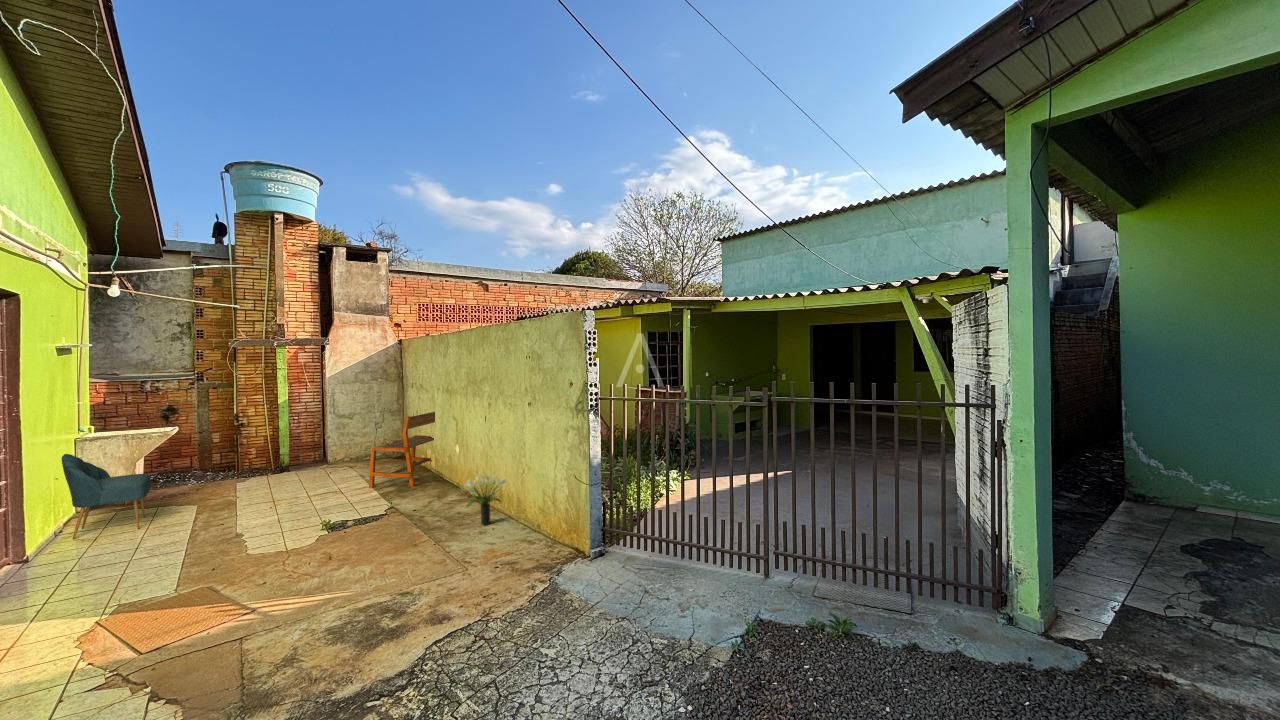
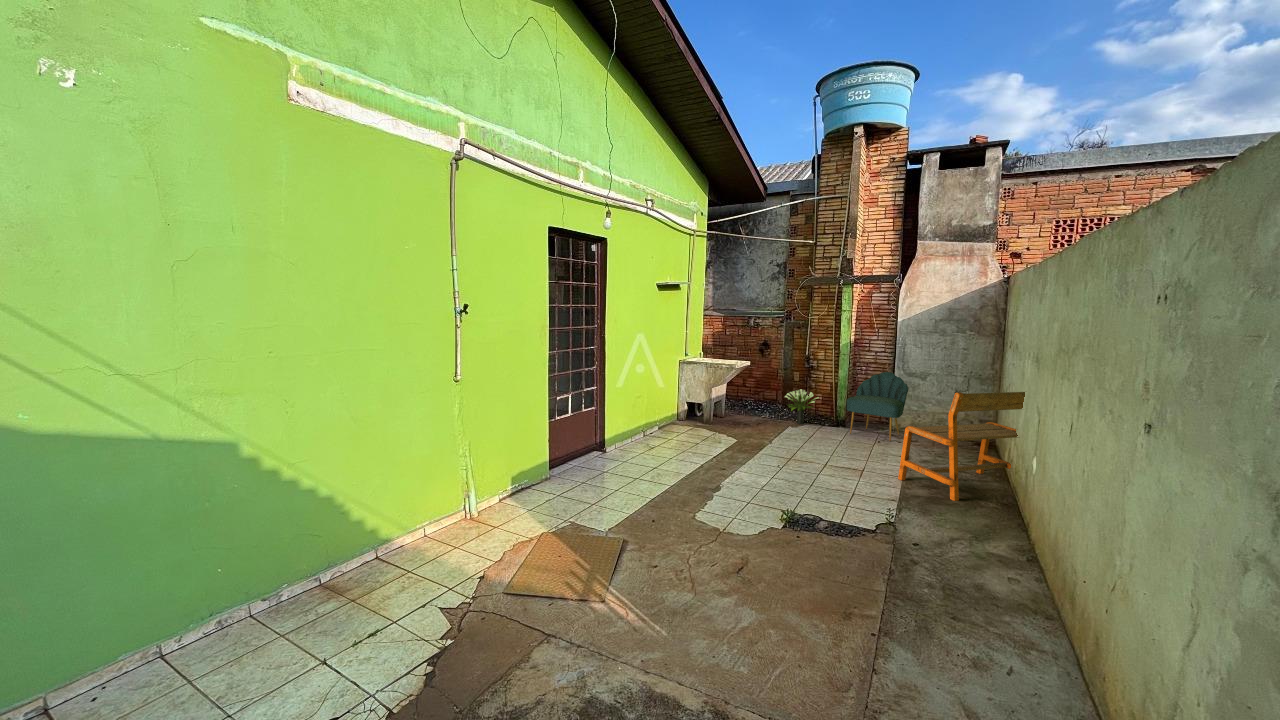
chair: present [62,454,151,539] -> present [847,372,908,441]
potted plant: present [460,474,509,525] -> present [785,389,819,424]

